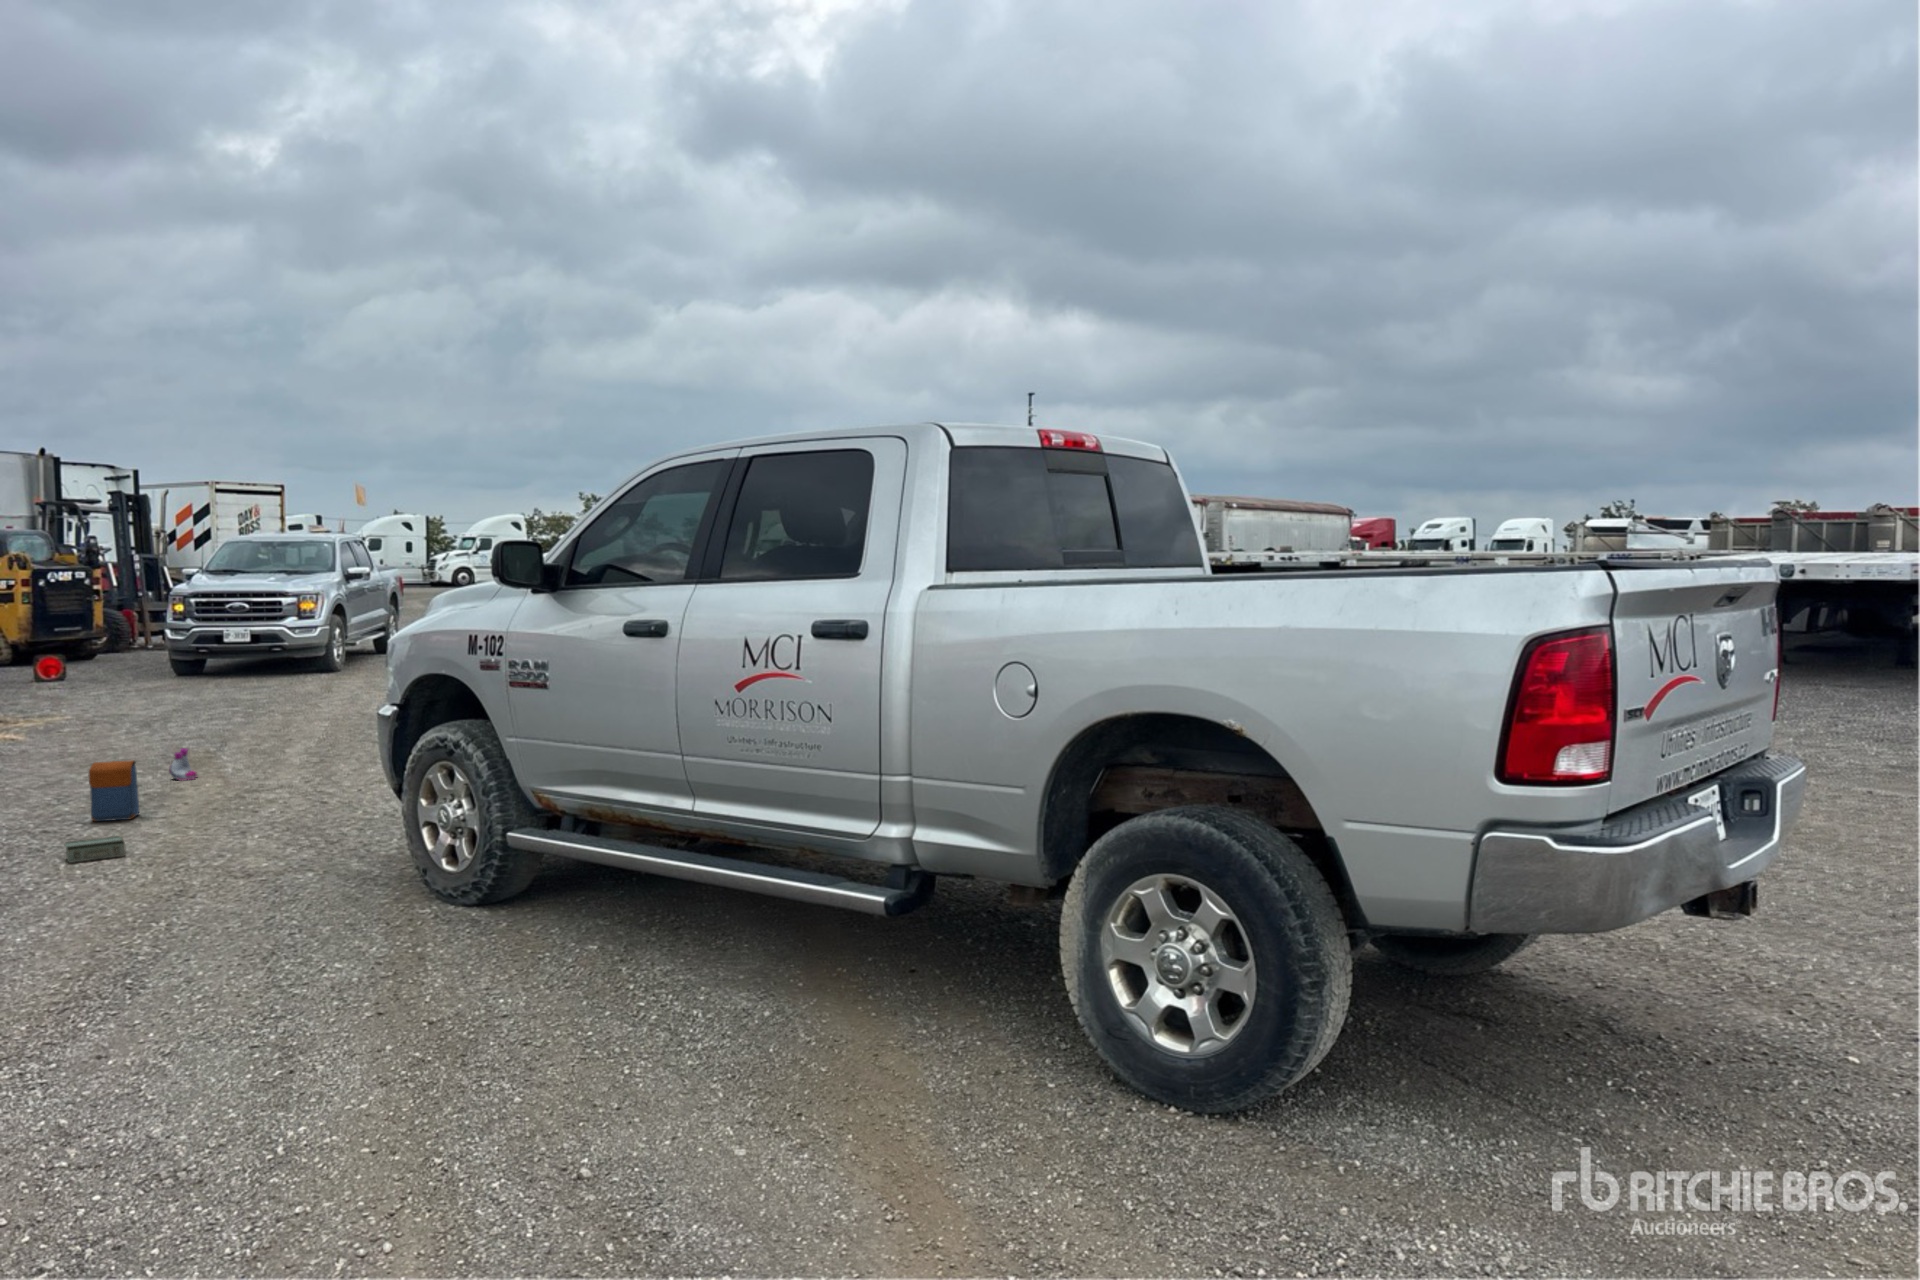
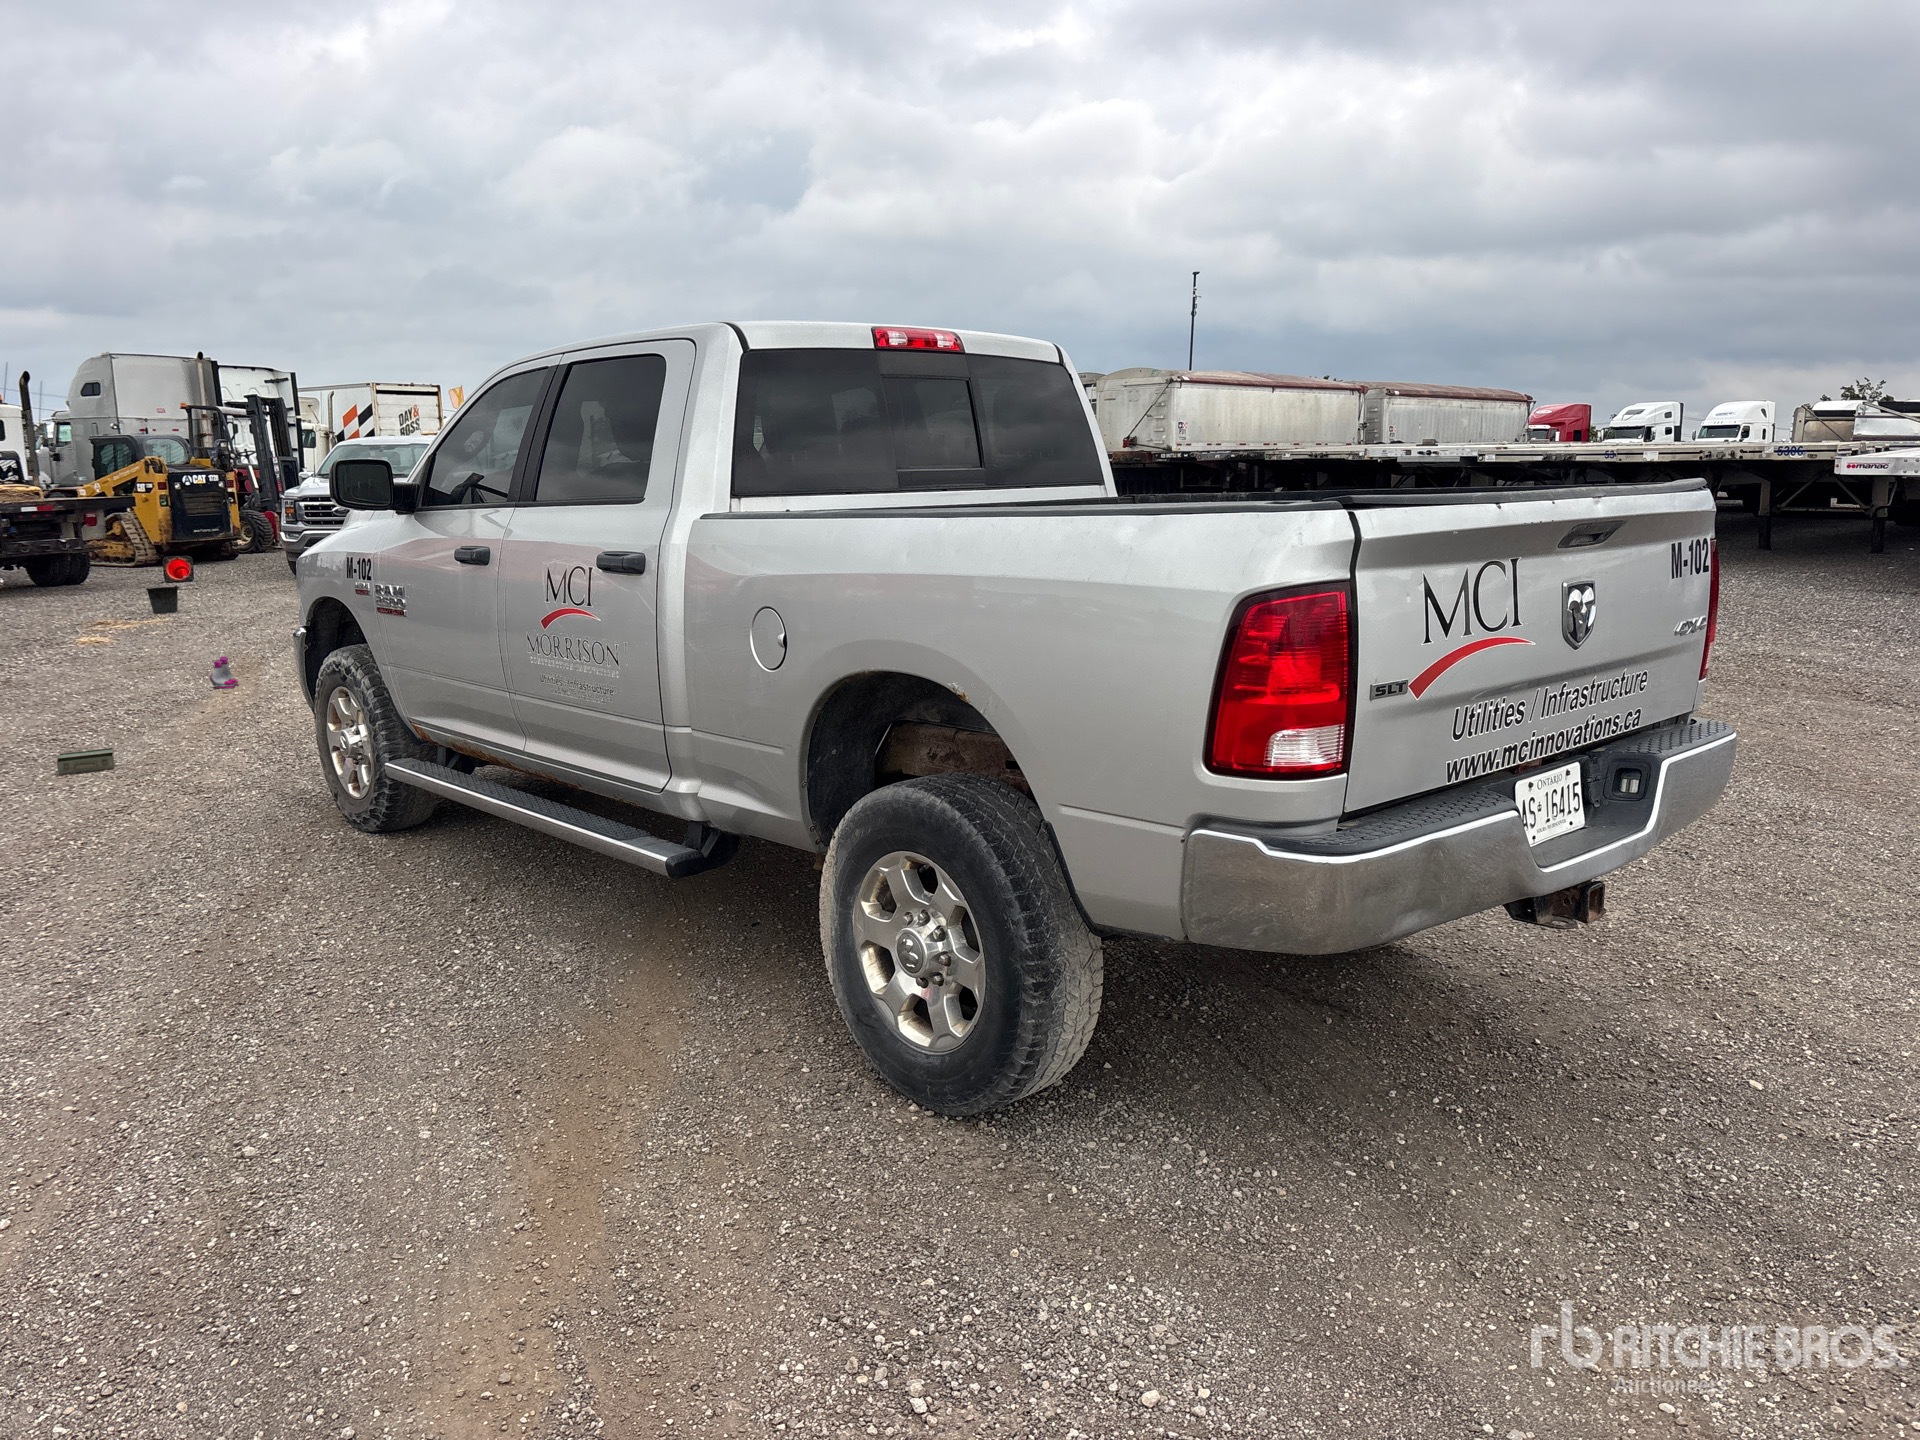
bucket: none [37,682,73,711] -> present [147,585,180,614]
backpack: present [89,760,139,822] -> none [103,672,158,731]

